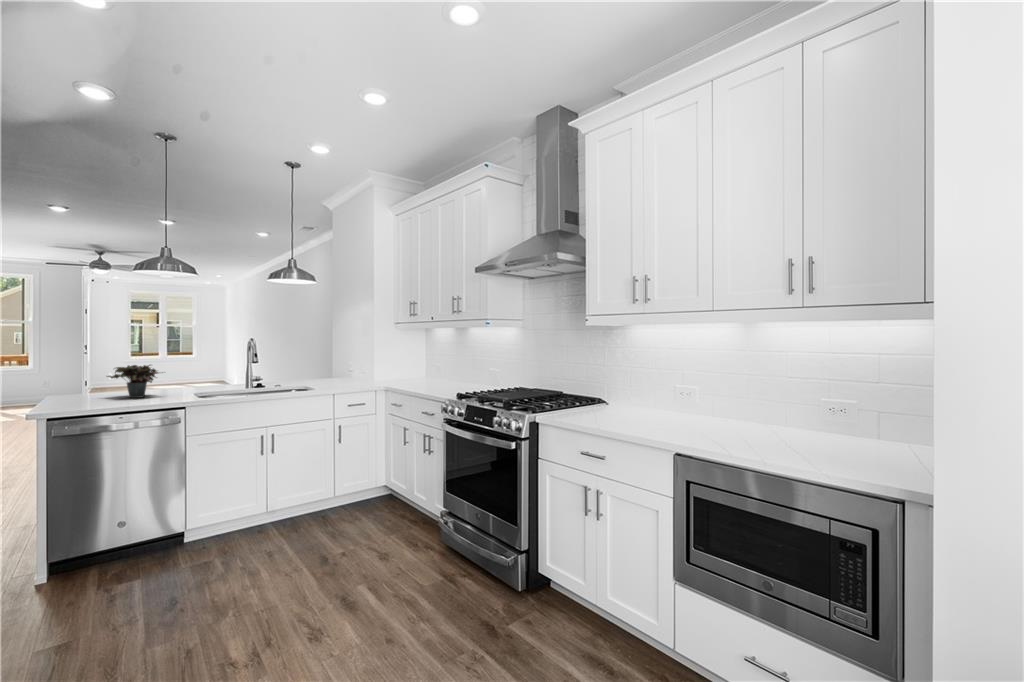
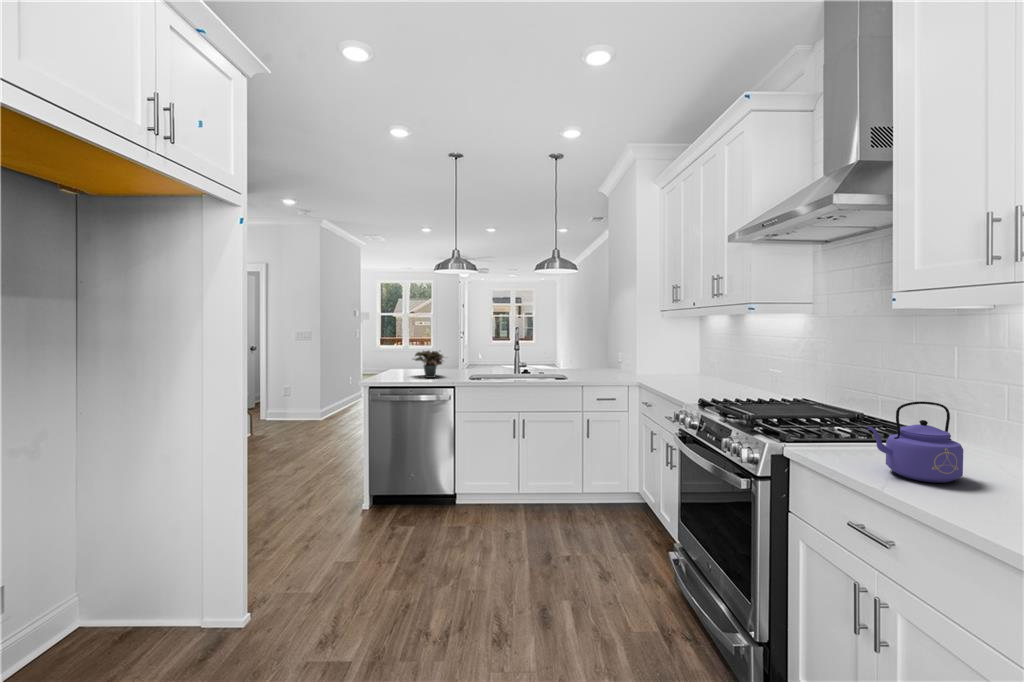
kettle: none [588,377,628,421] -> present [867,402,963,483]

